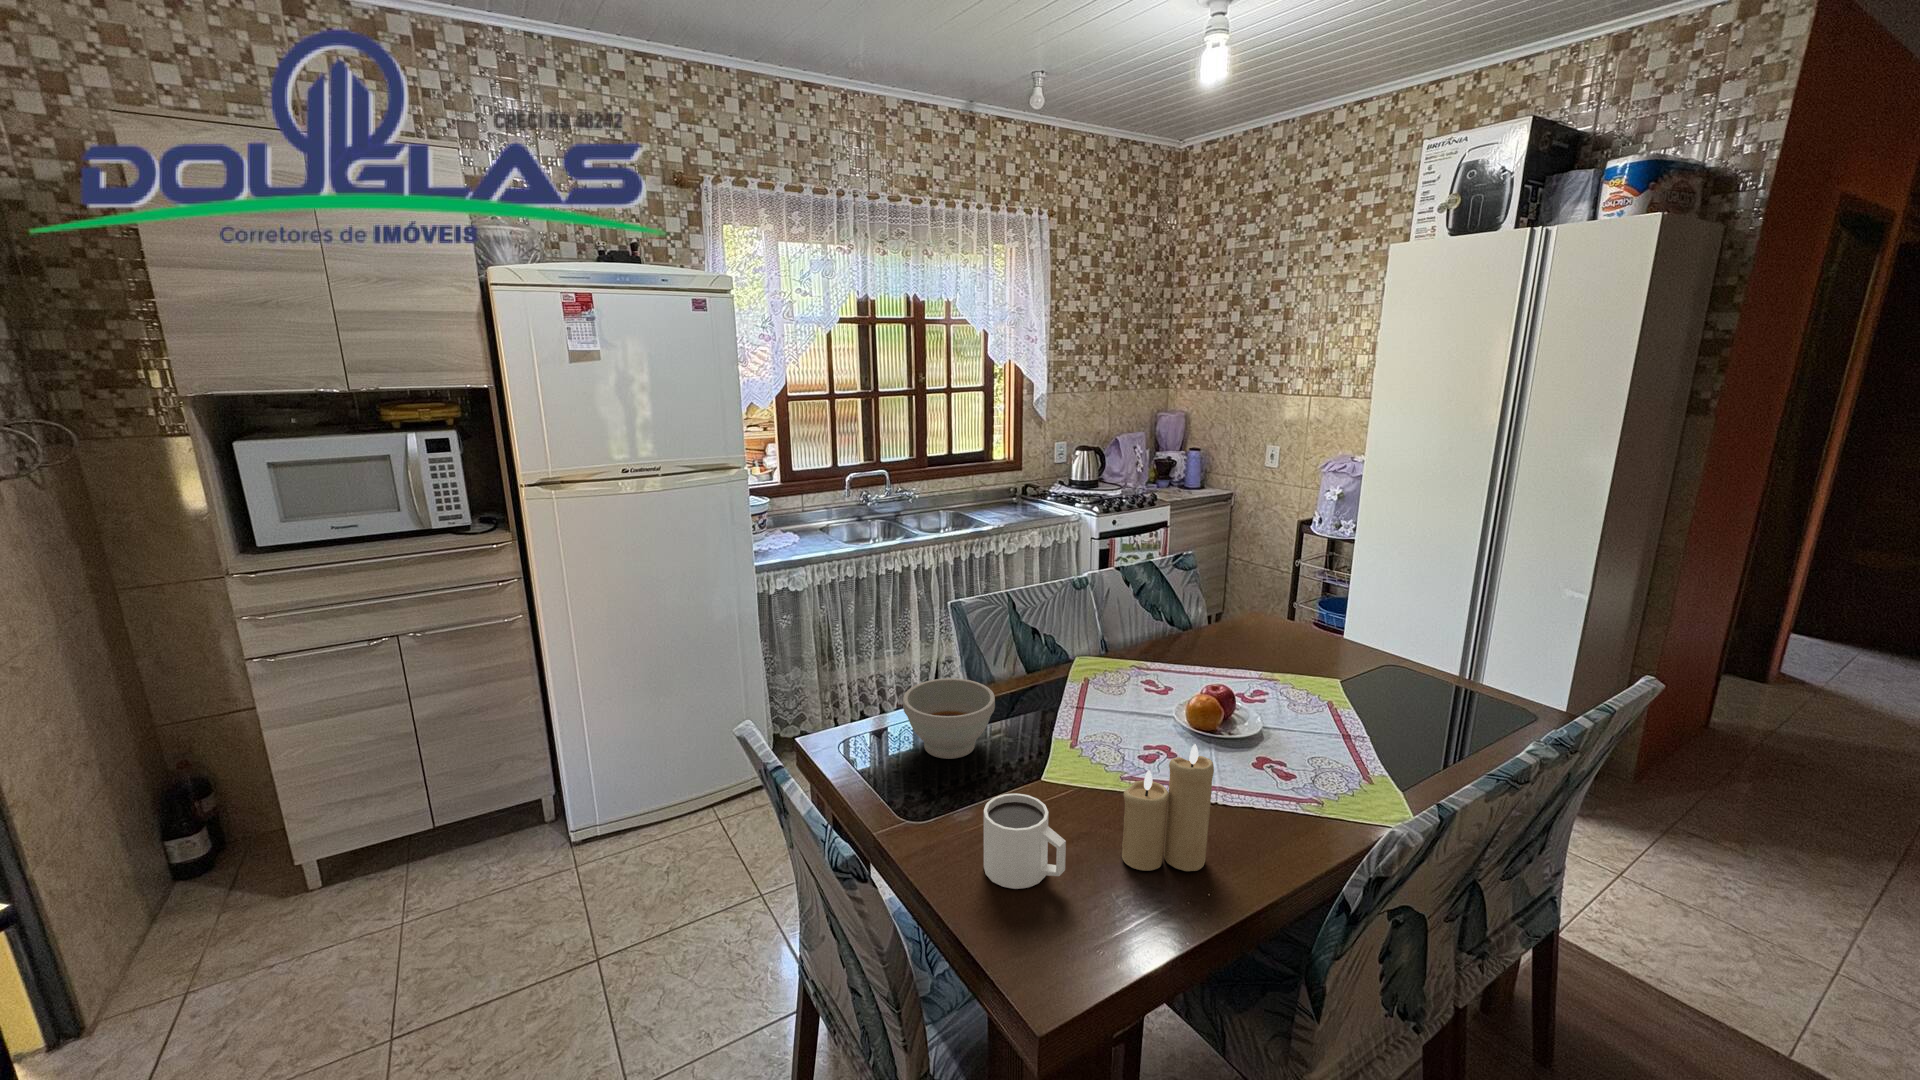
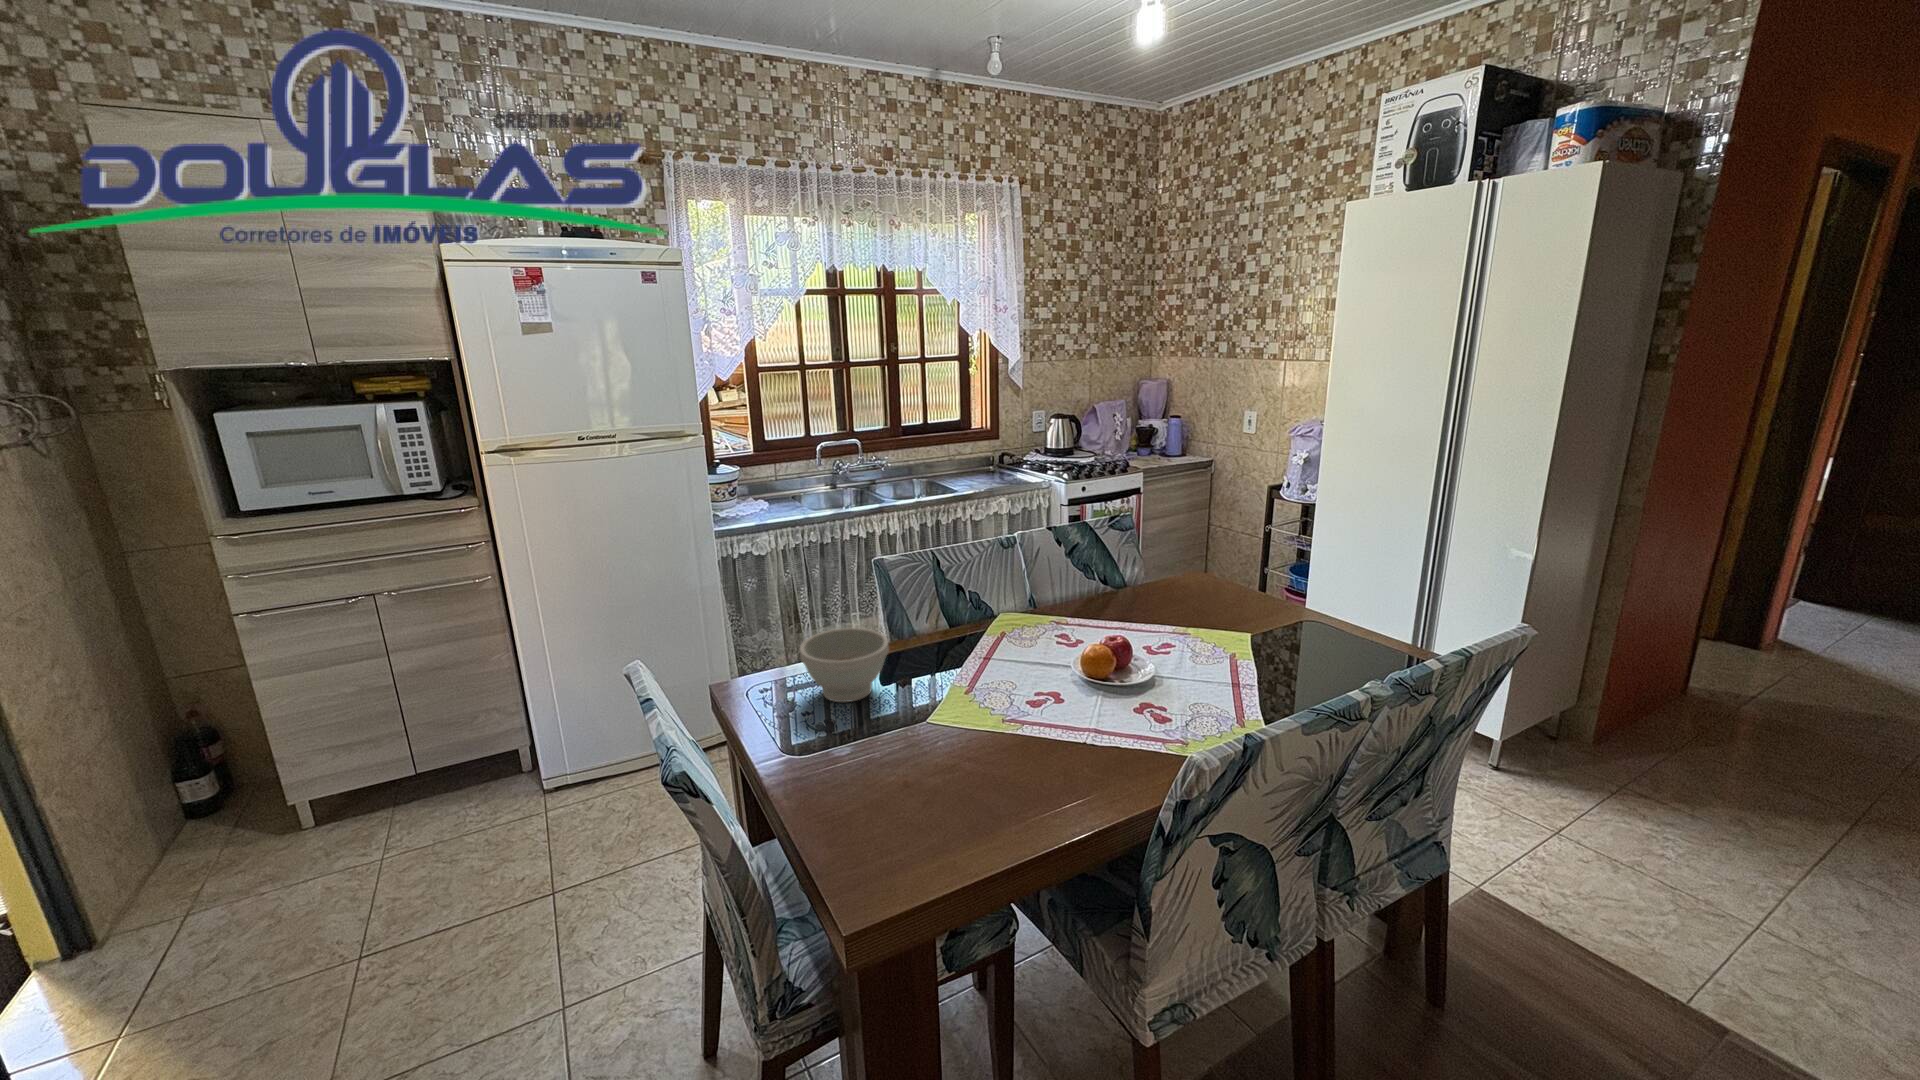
candle: present [1122,744,1214,871] -> none [971,681,1054,802]
mug: present [984,793,1066,889] -> none [835,728,909,816]

